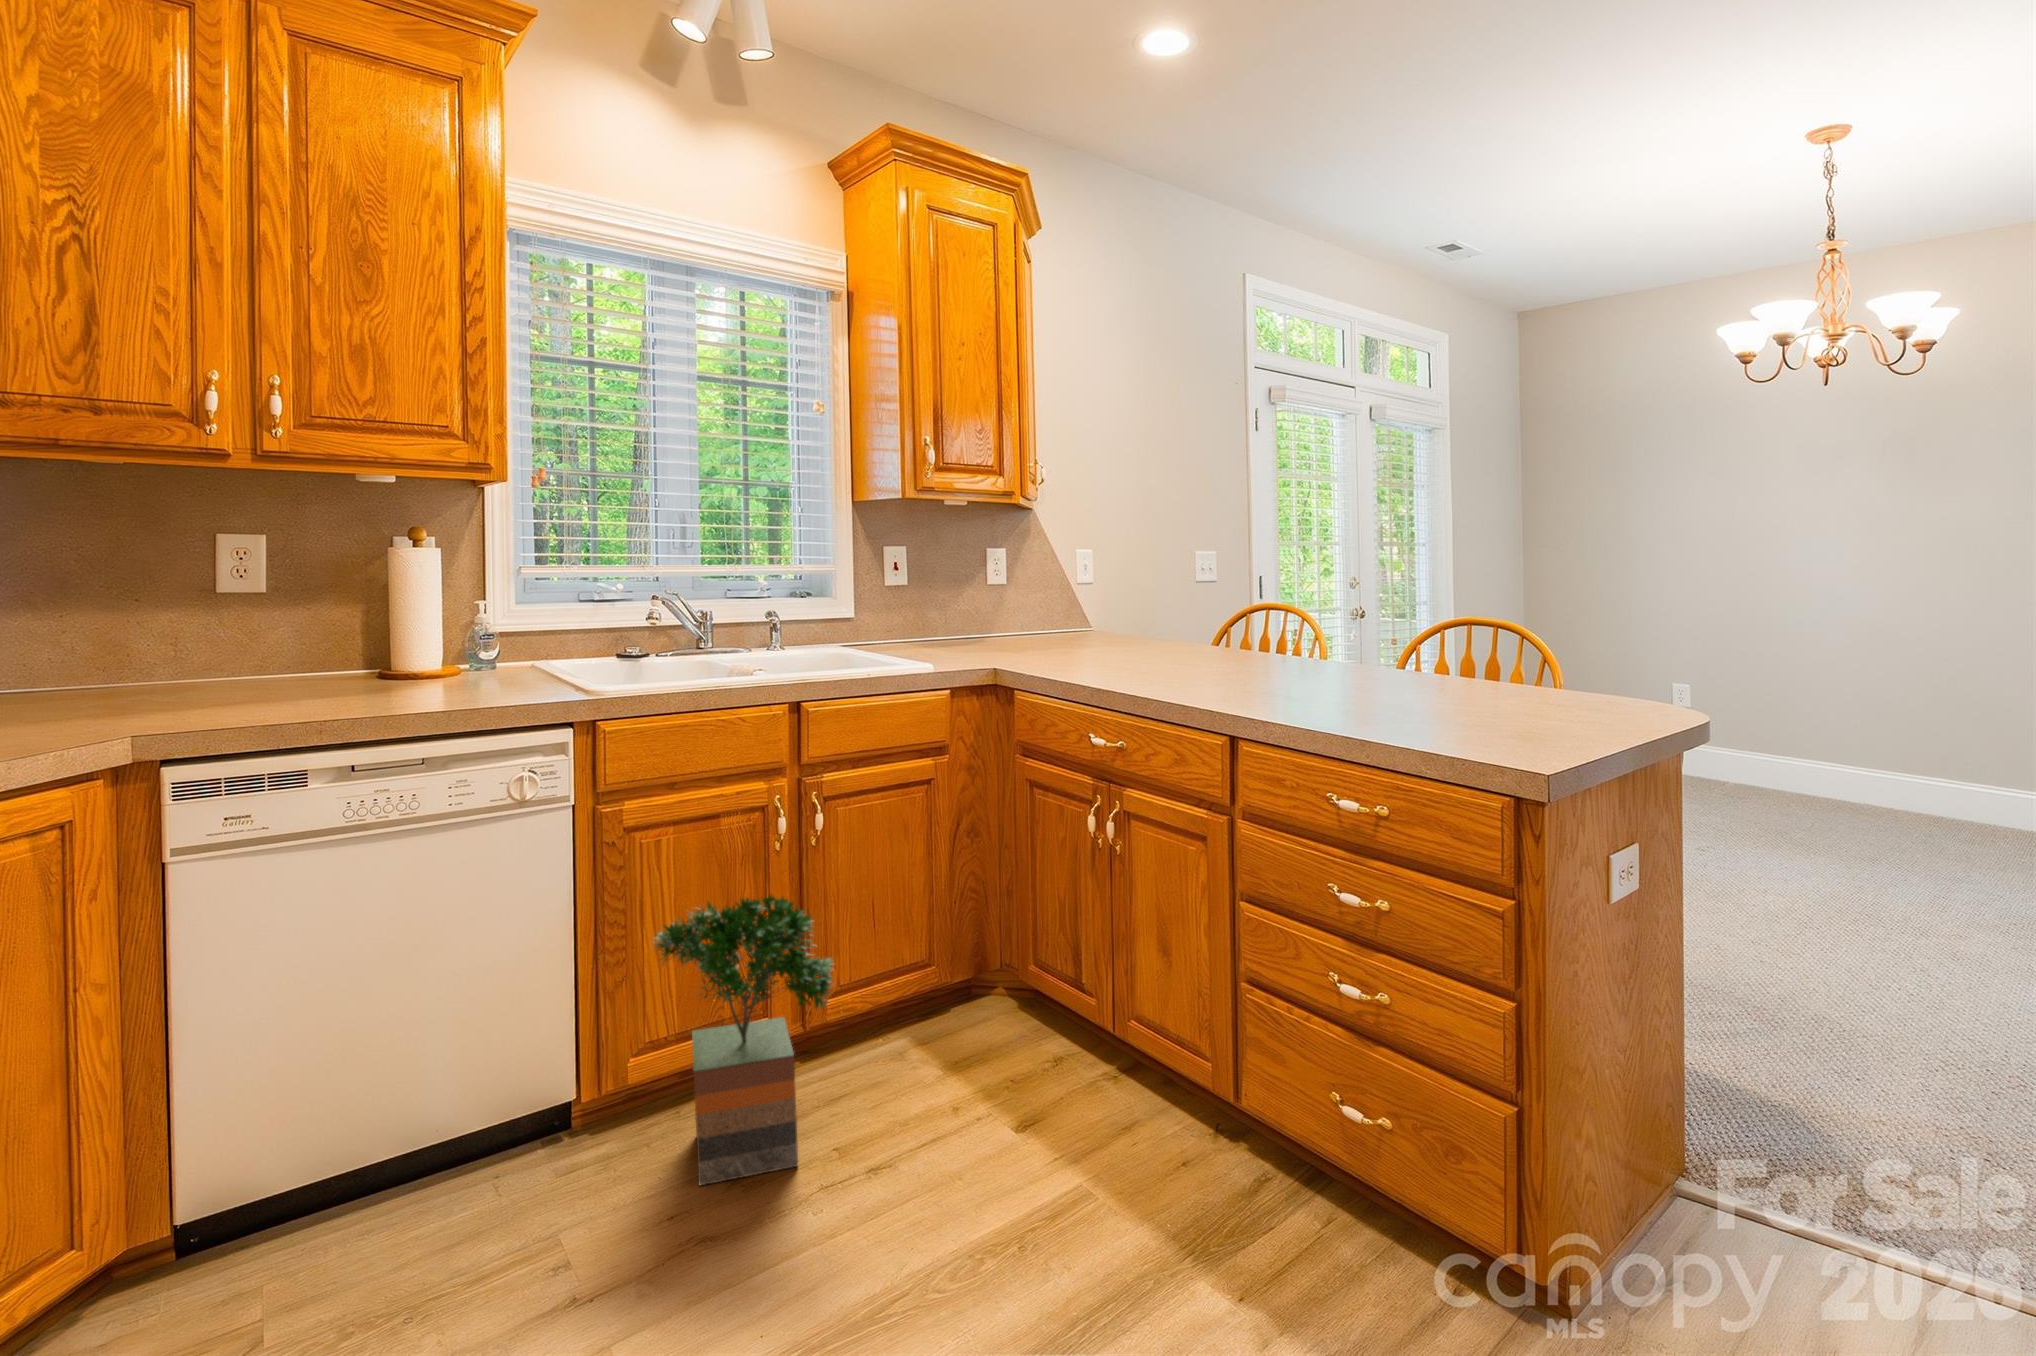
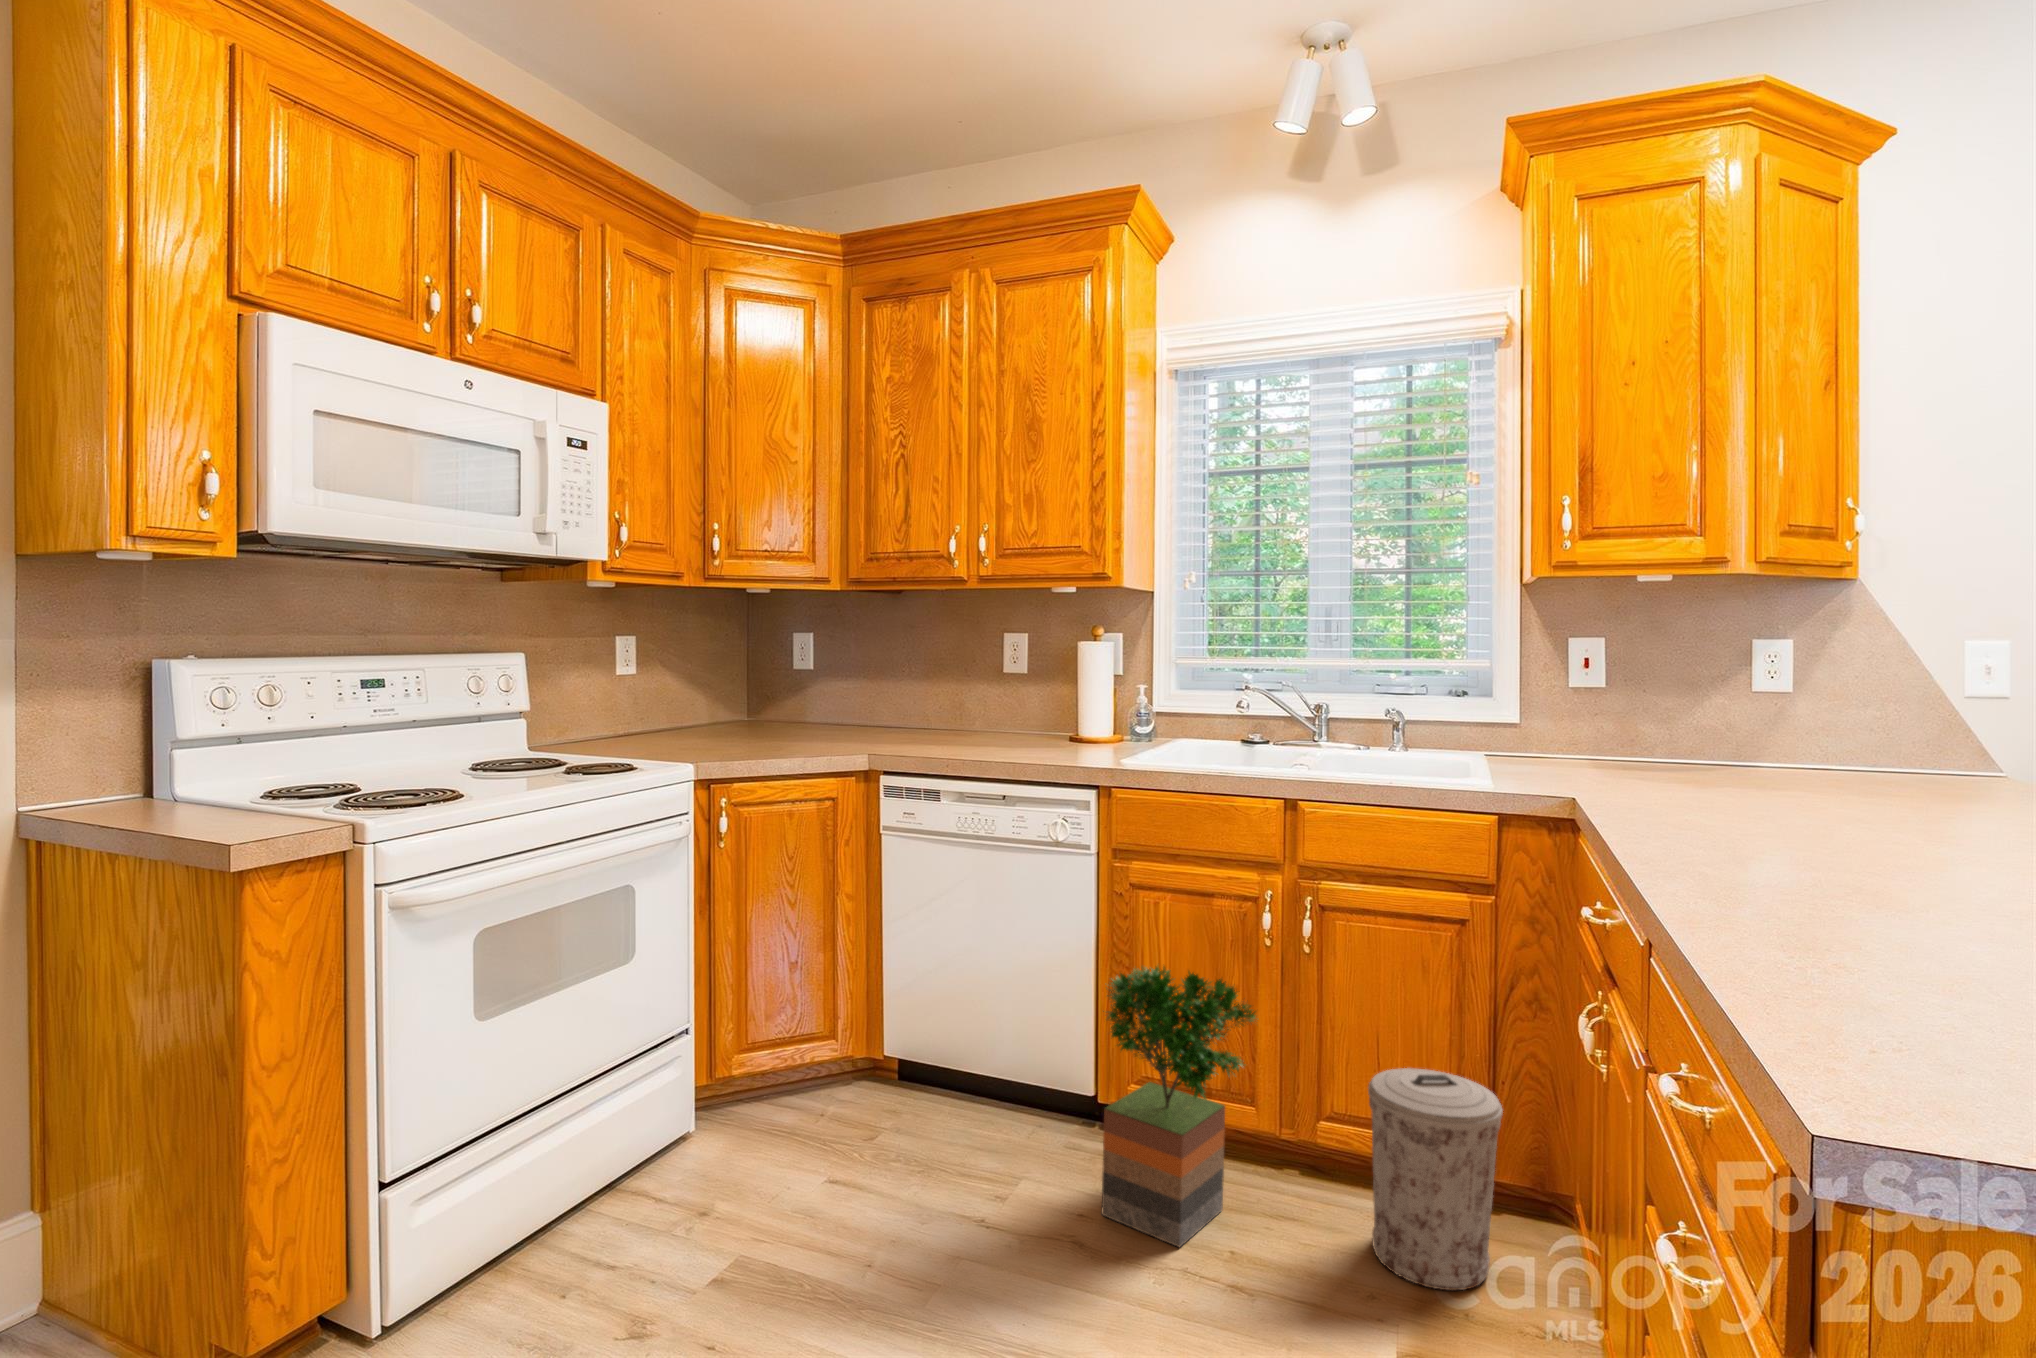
trash can: none [899,913,1004,1088] -> present [1368,1068,1503,1290]

